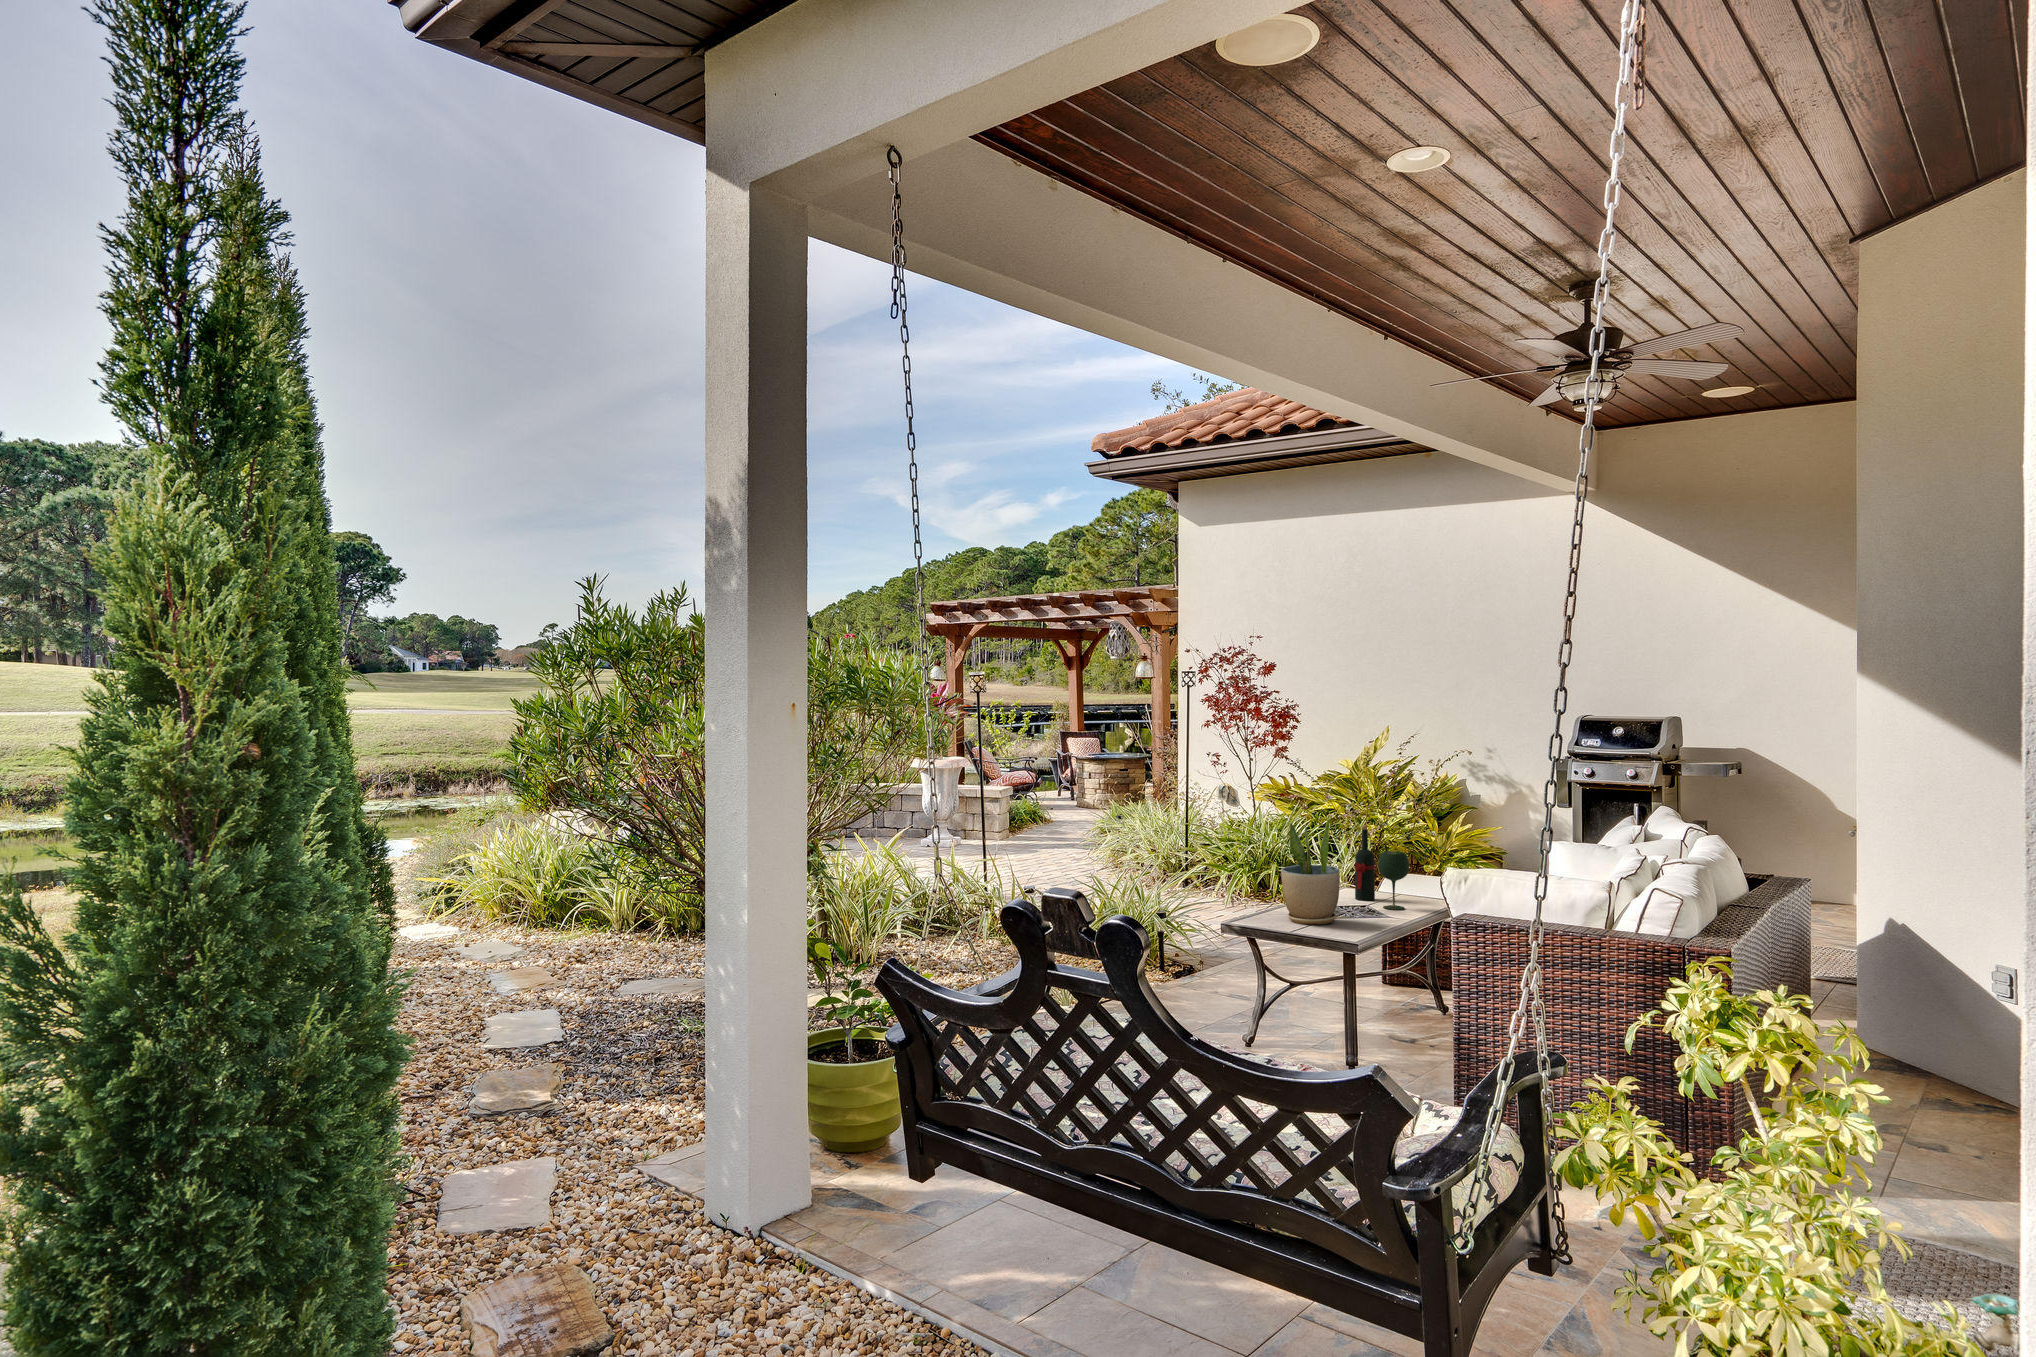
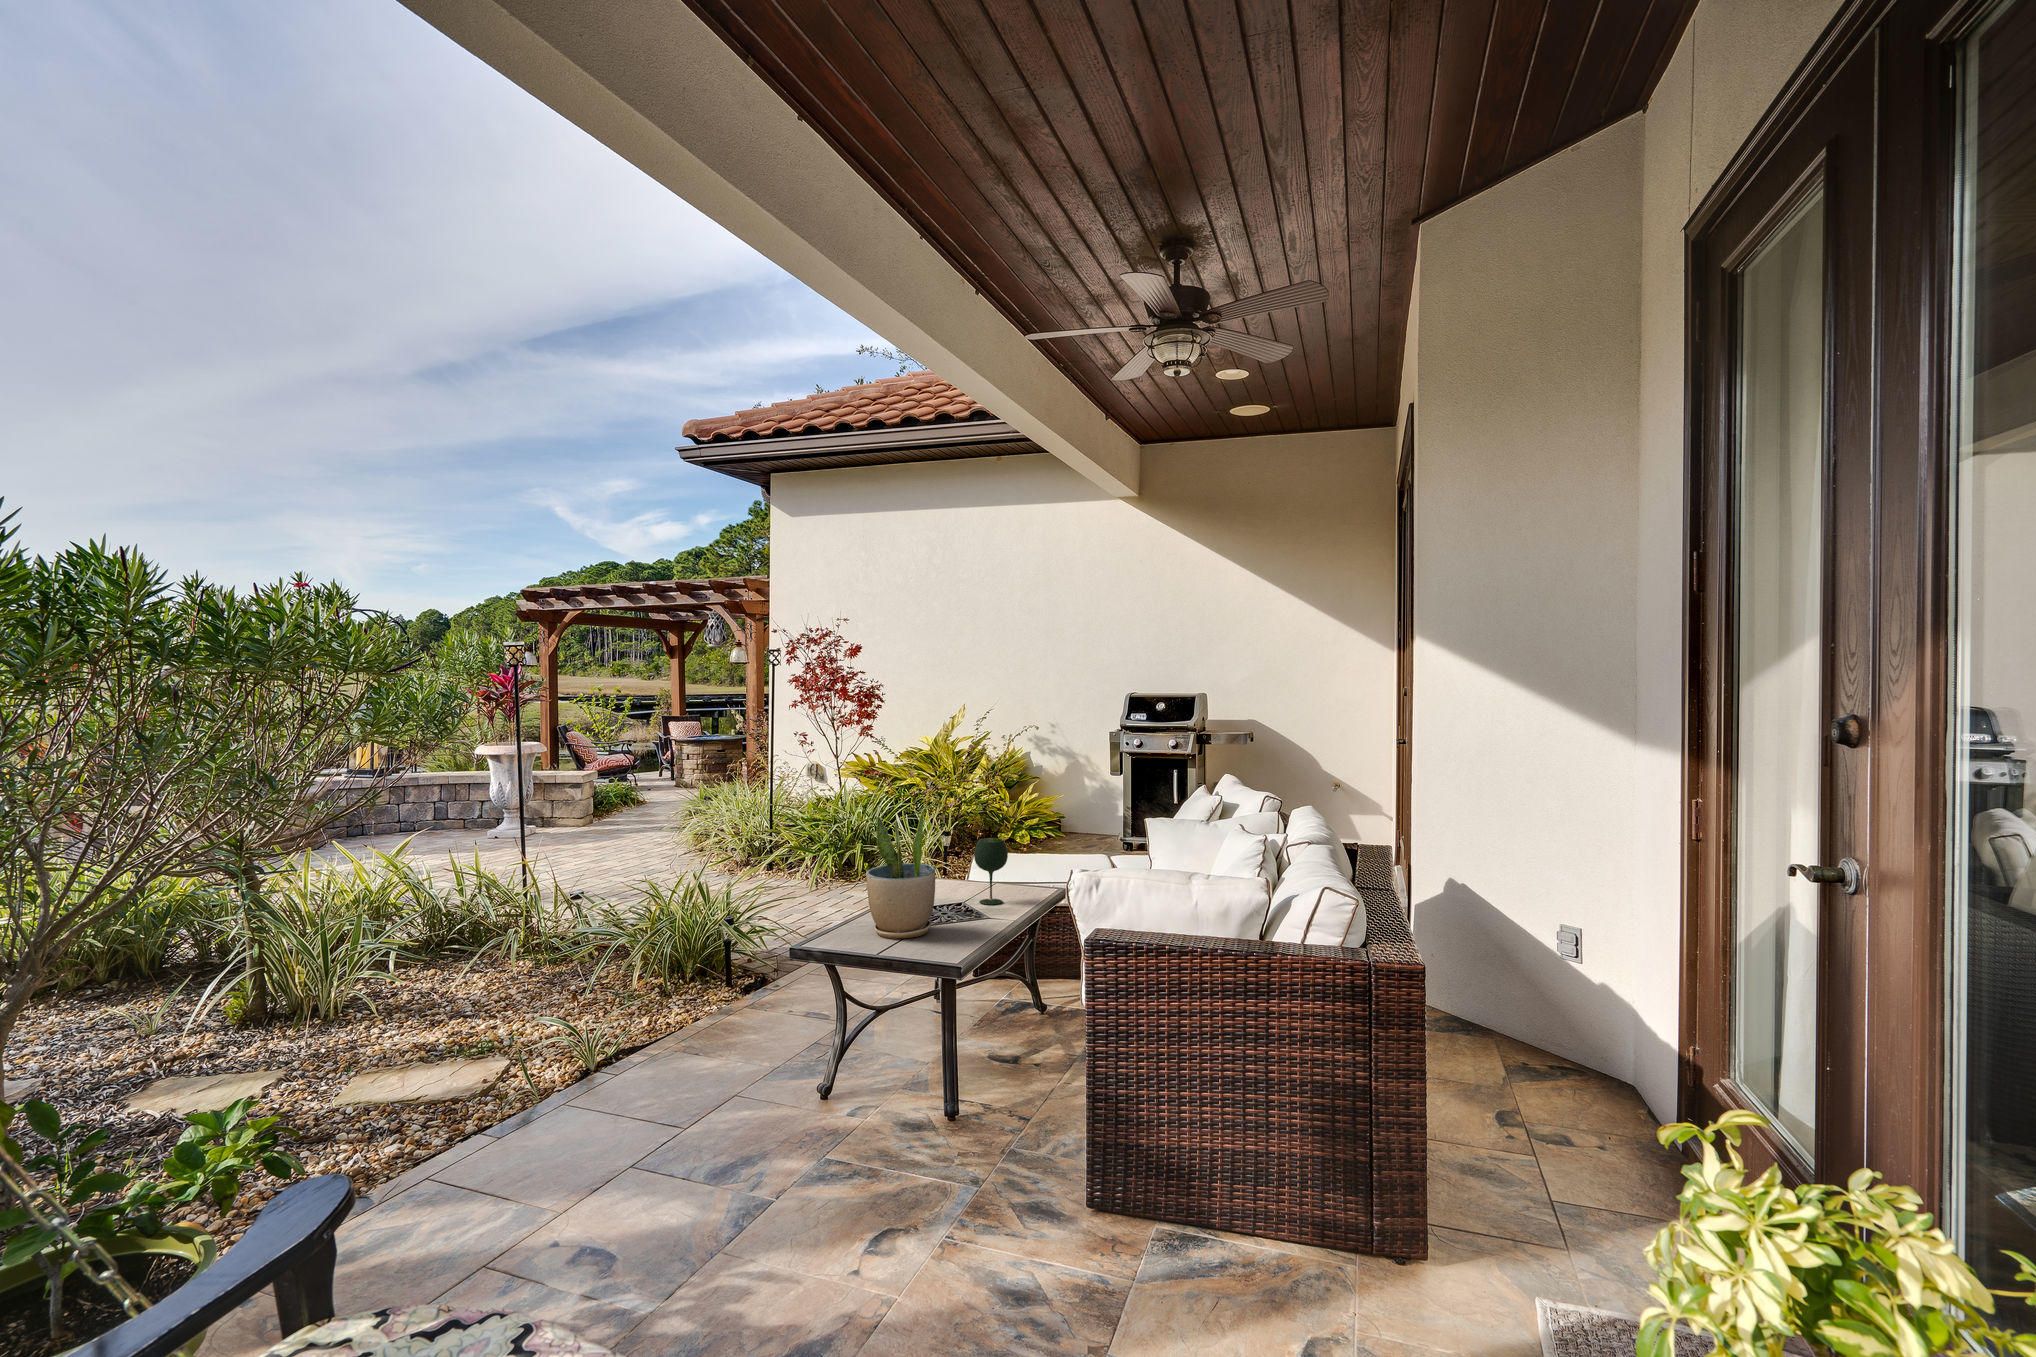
wine bottle: present [1355,826,1375,901] -> none [948,810,969,894]

